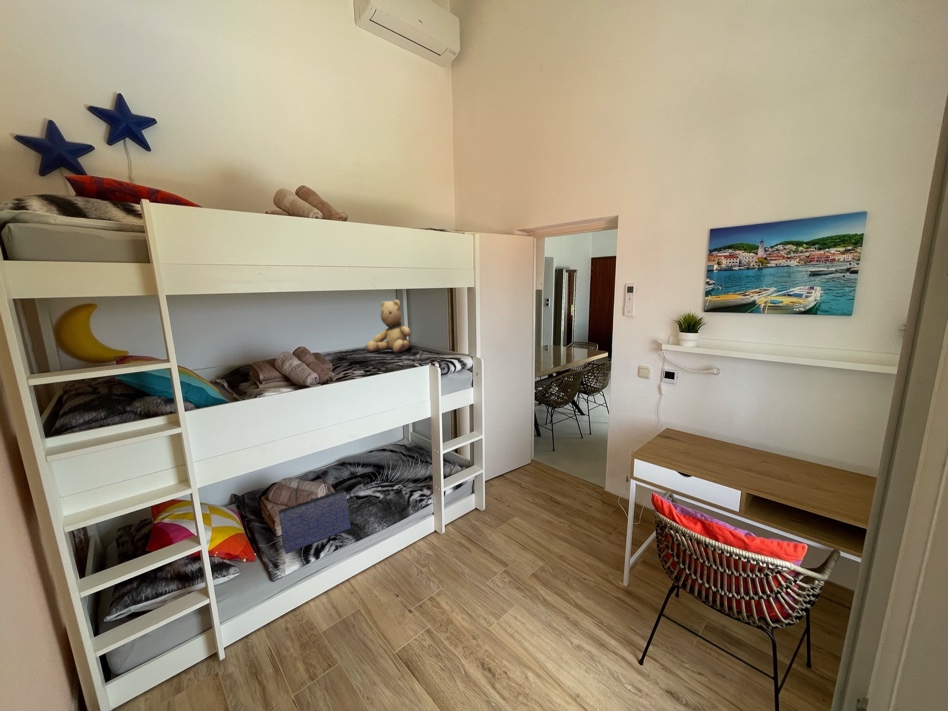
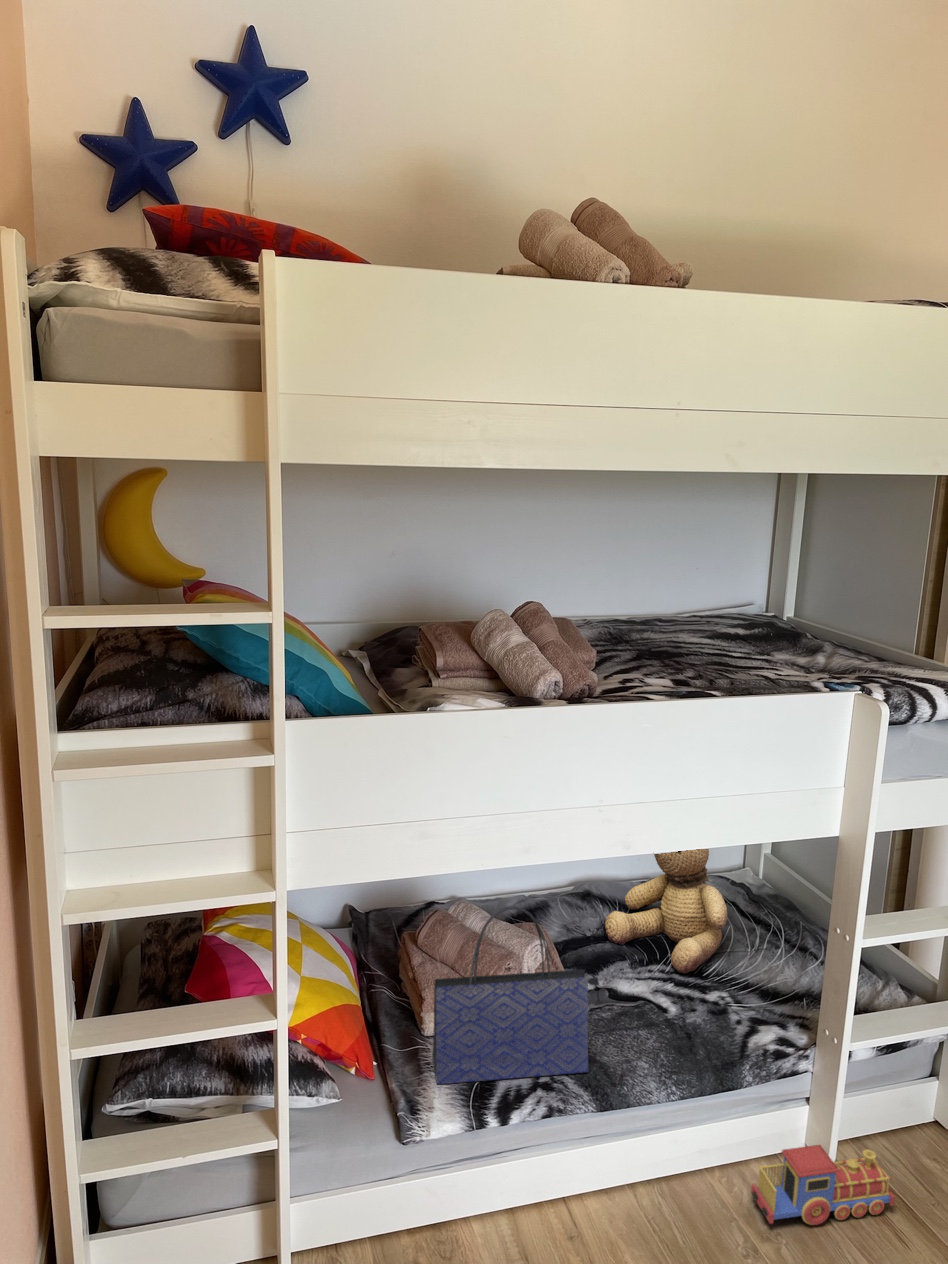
teddy bear: present [366,300,411,353] -> present [605,849,728,974]
toy train: none [417,523,464,560] -> present [751,1145,895,1225]

